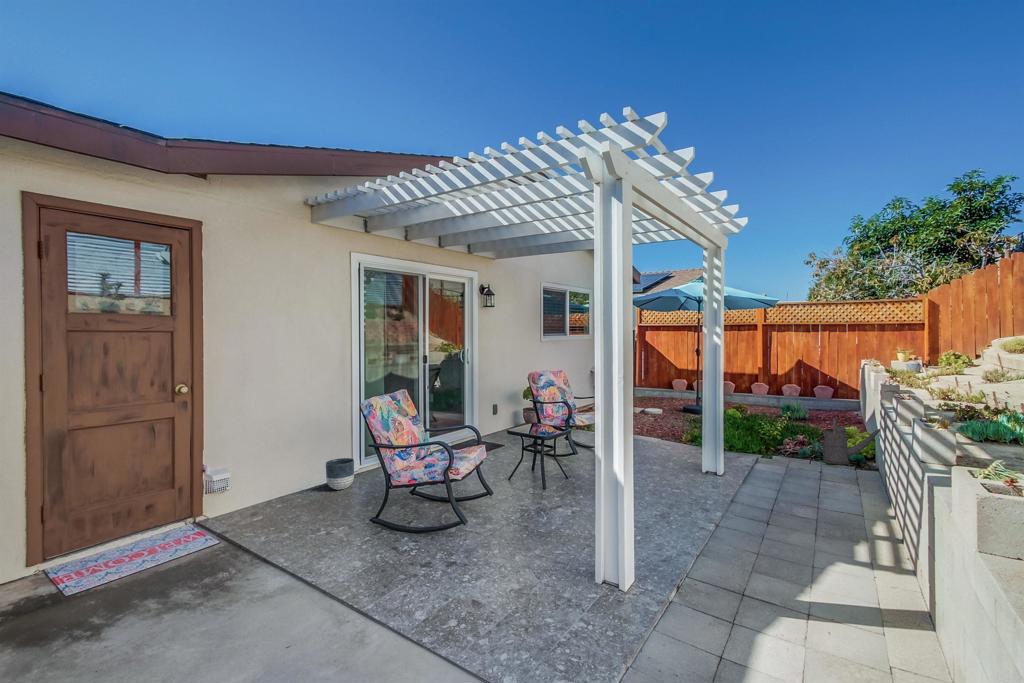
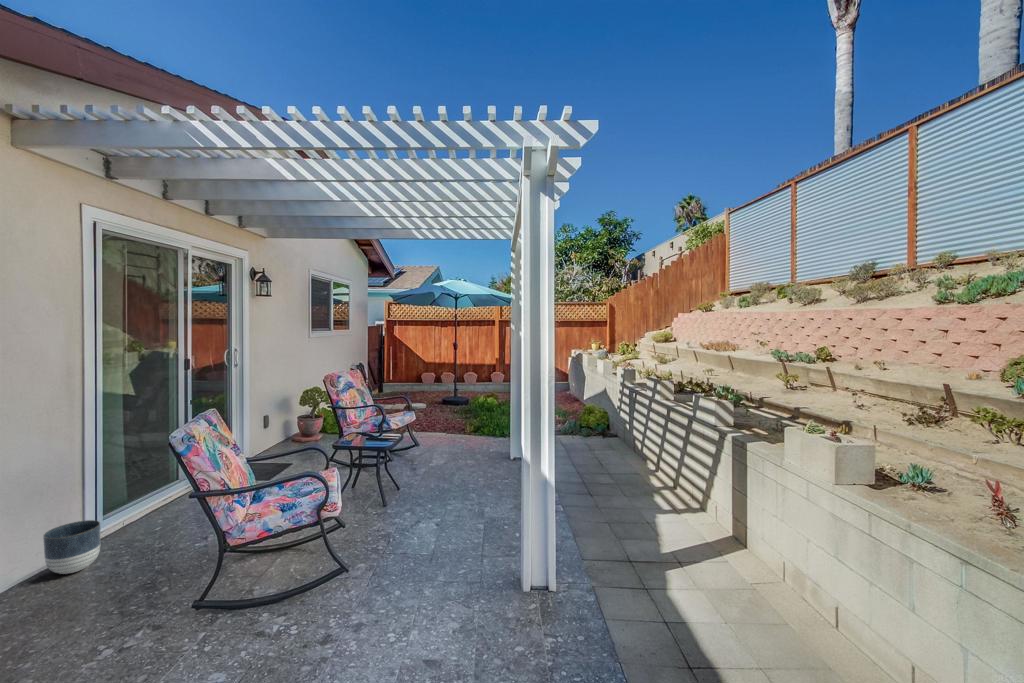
watering can: present [814,418,880,464] -> none [575,403,617,439]

